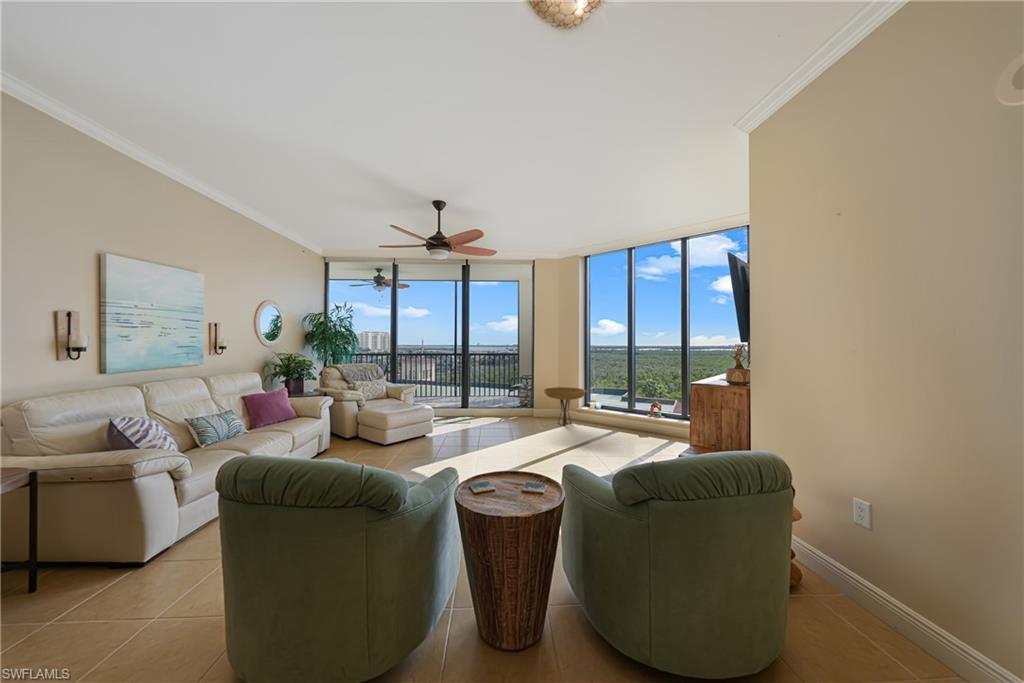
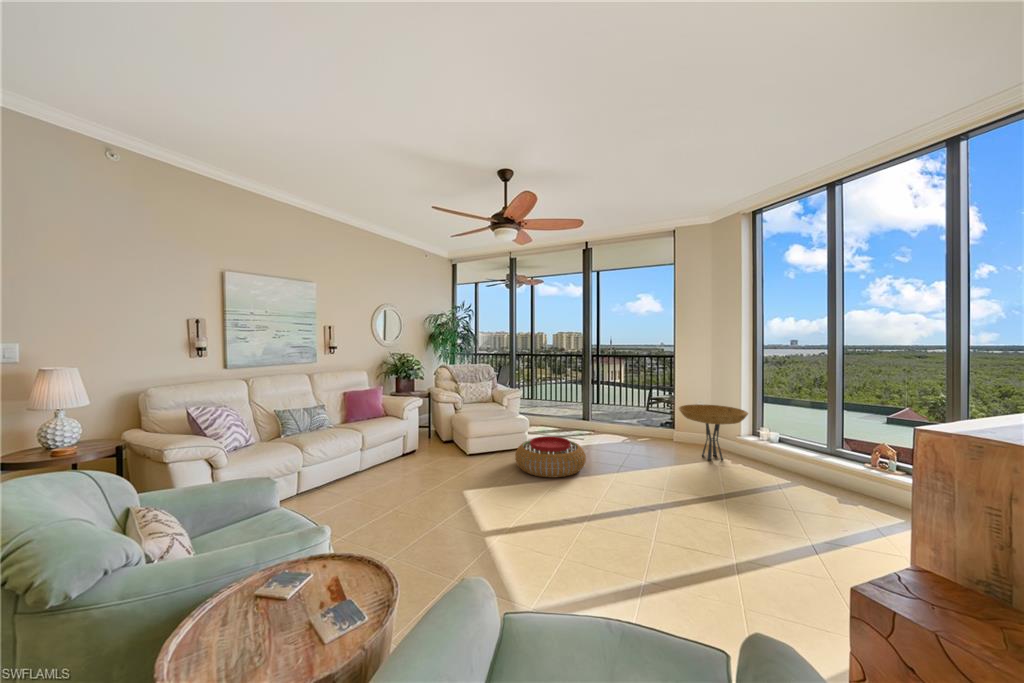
pouf: none [434,420,492,452] -> present [515,436,586,478]

